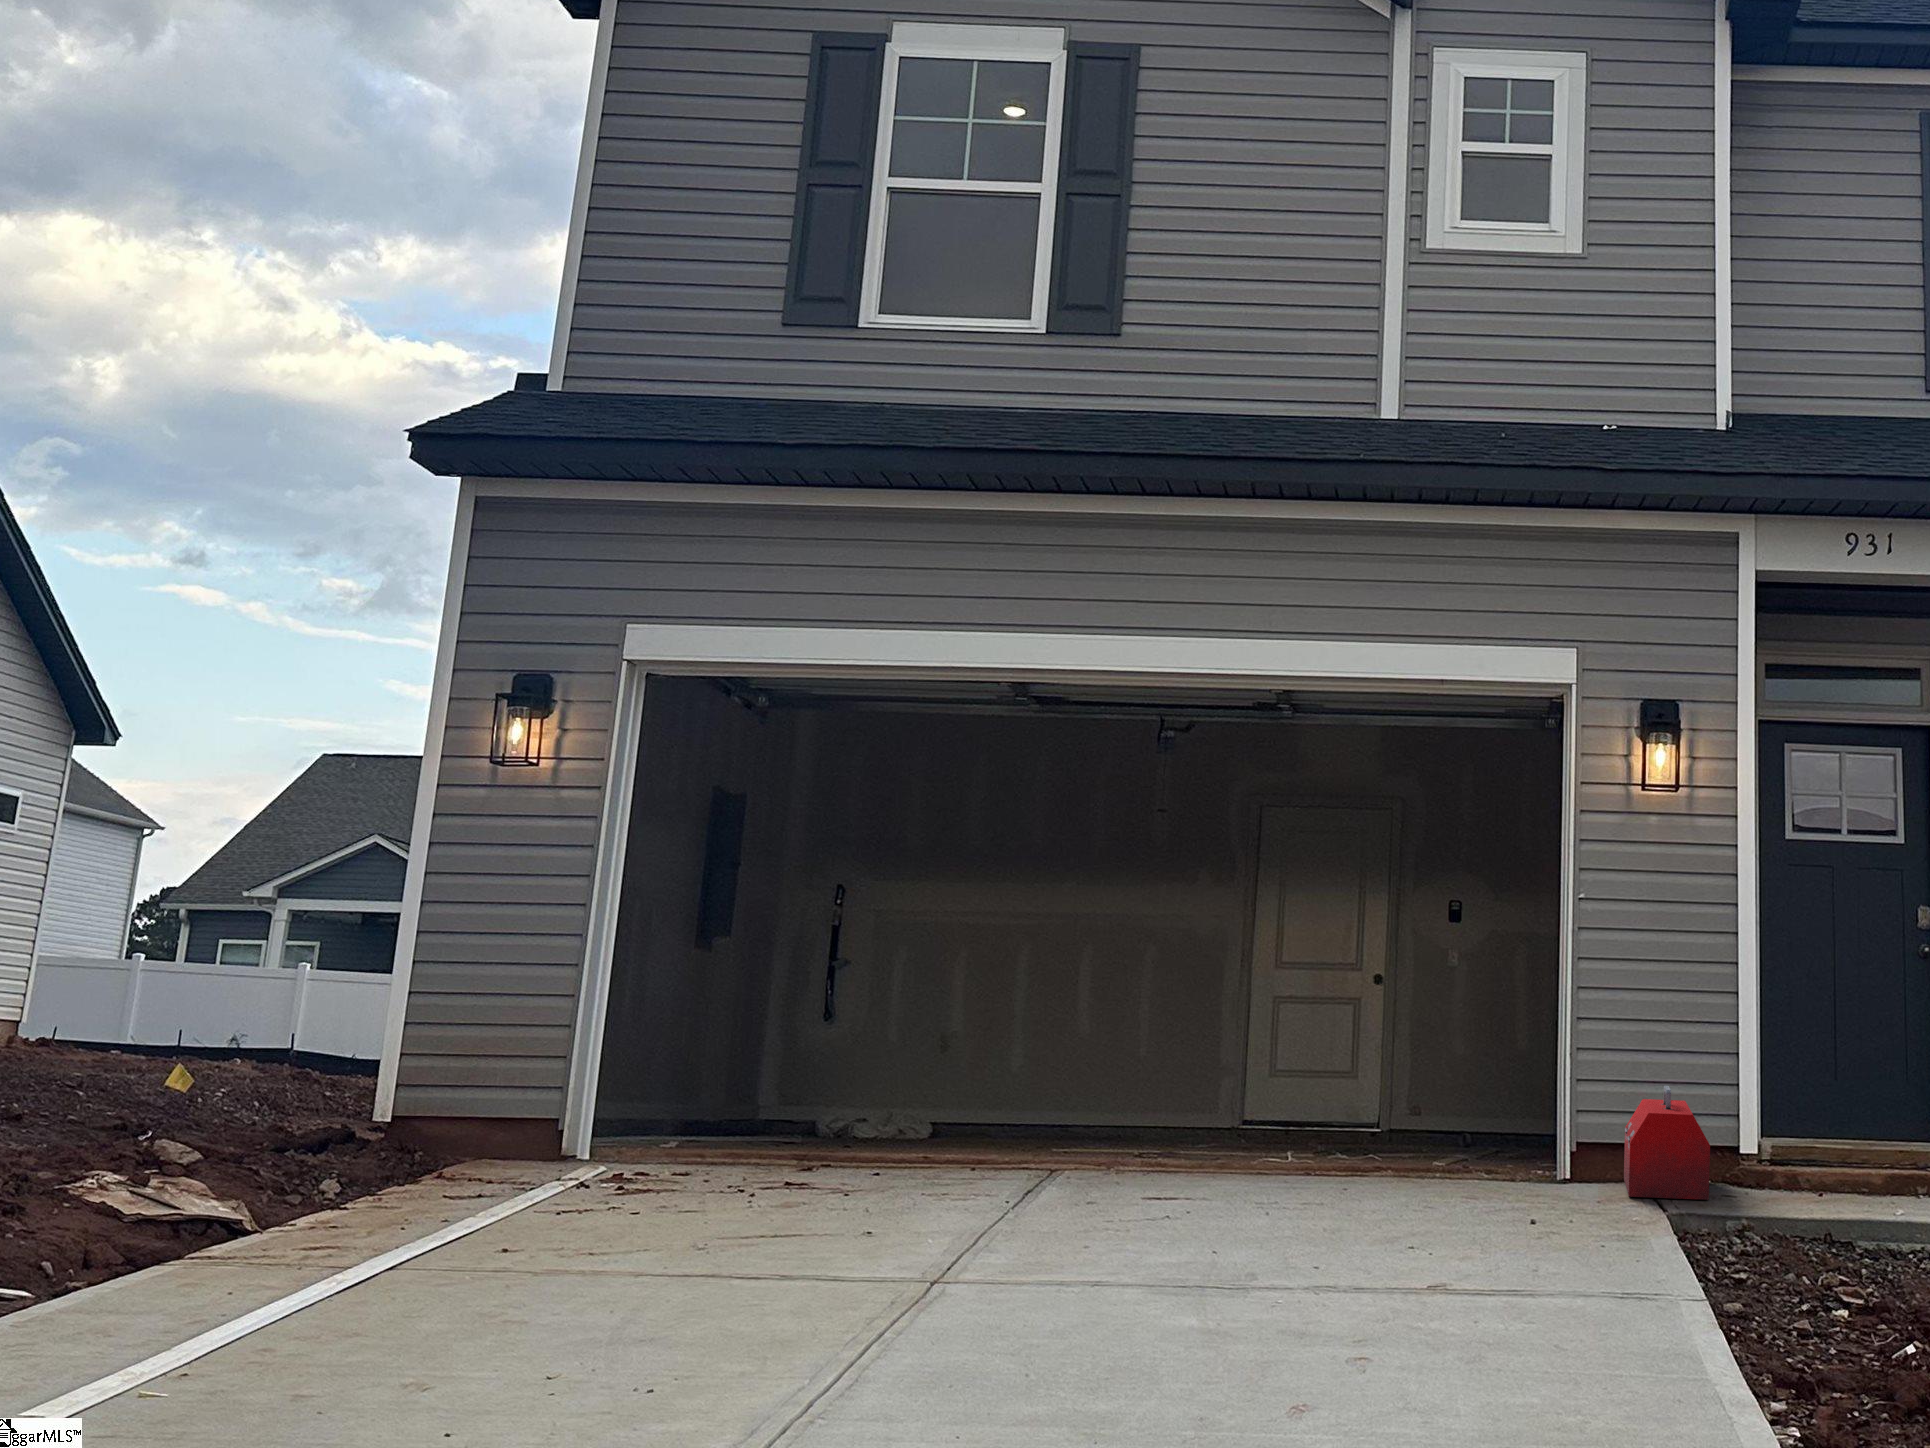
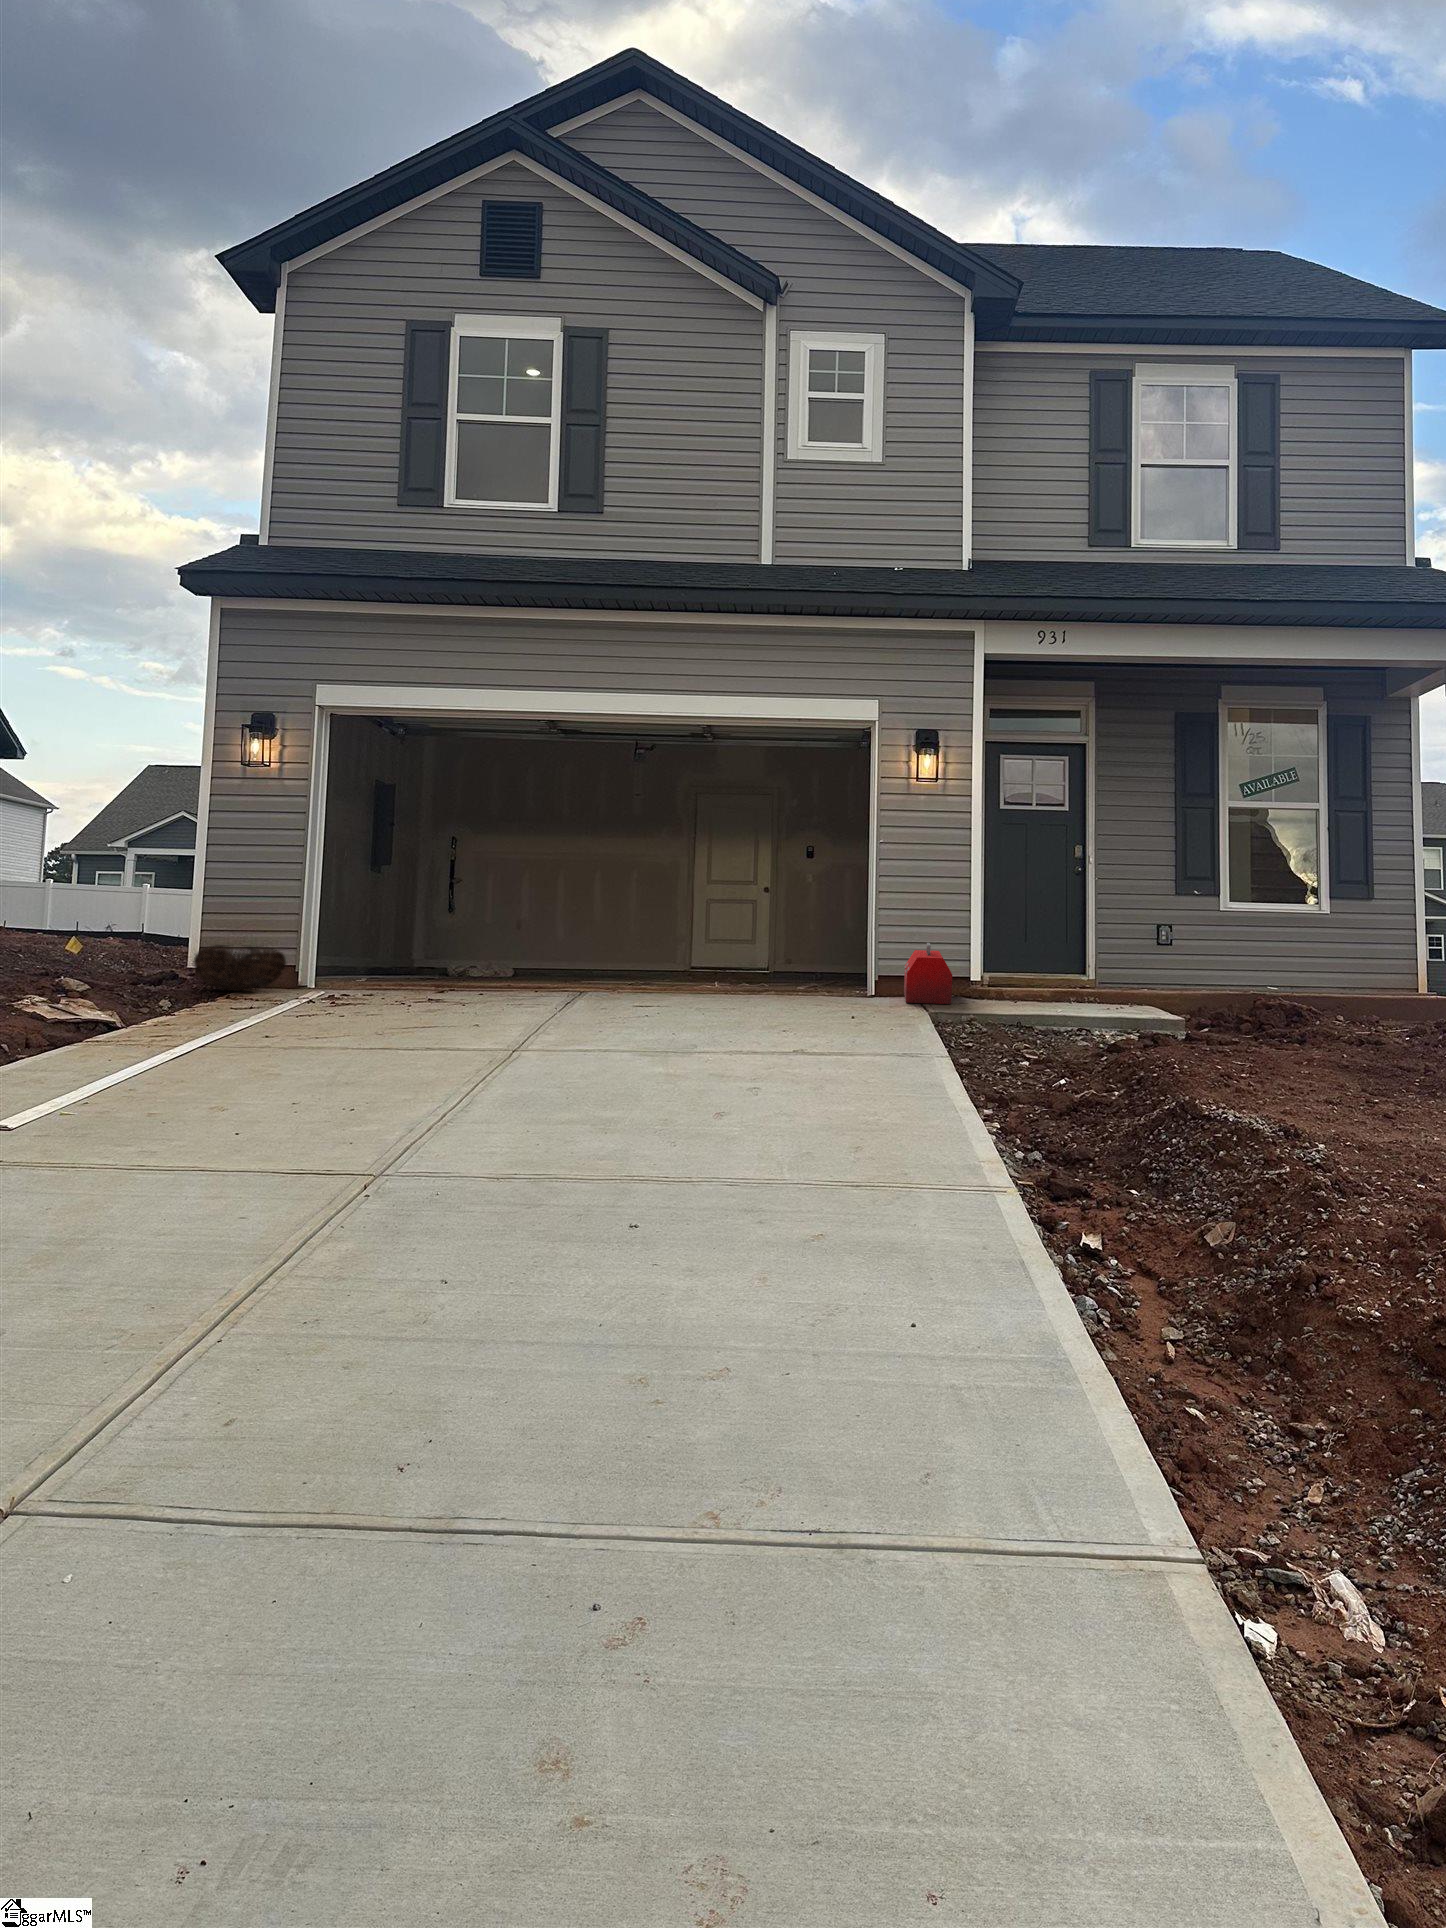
basket: none [376,1083,540,1169] -> present [194,945,286,991]

